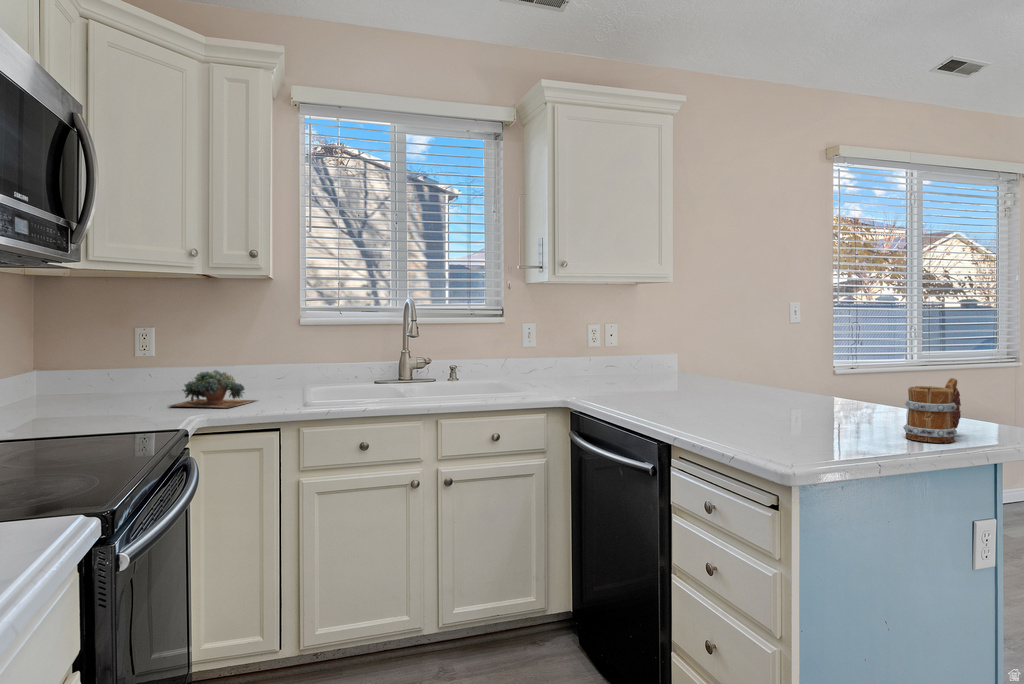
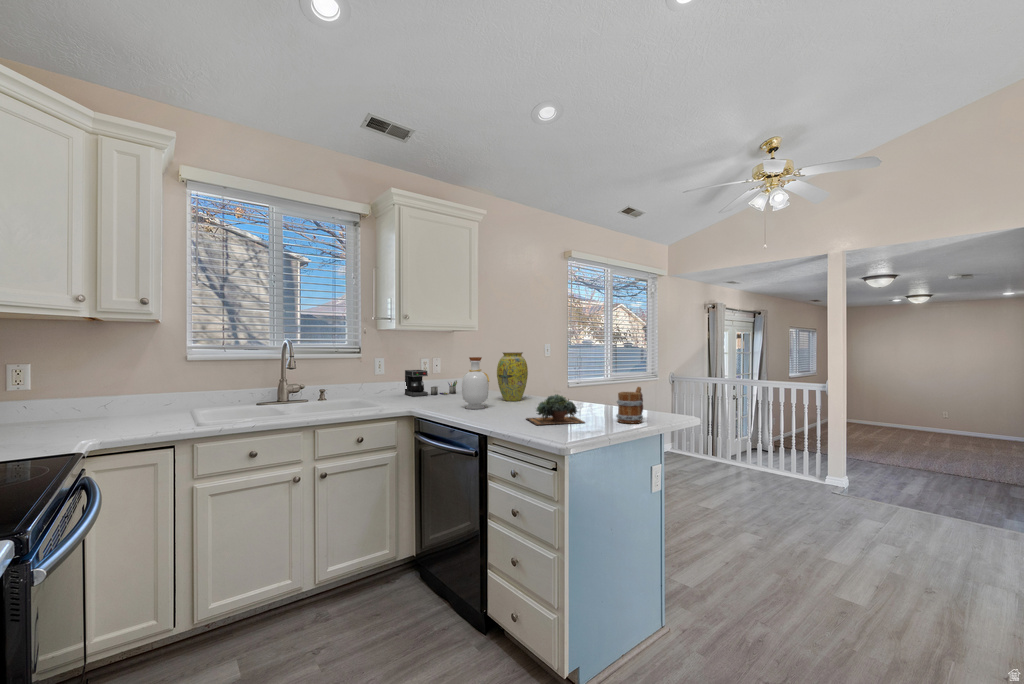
vase: none [705,316,758,394] -> present [497,352,528,401]
bottle: none [644,323,687,404] -> present [462,357,489,409]
coffee maker: none [568,341,647,380] -> present [405,370,457,396]
succulent plant: present [169,370,256,408] -> present [526,394,585,425]

